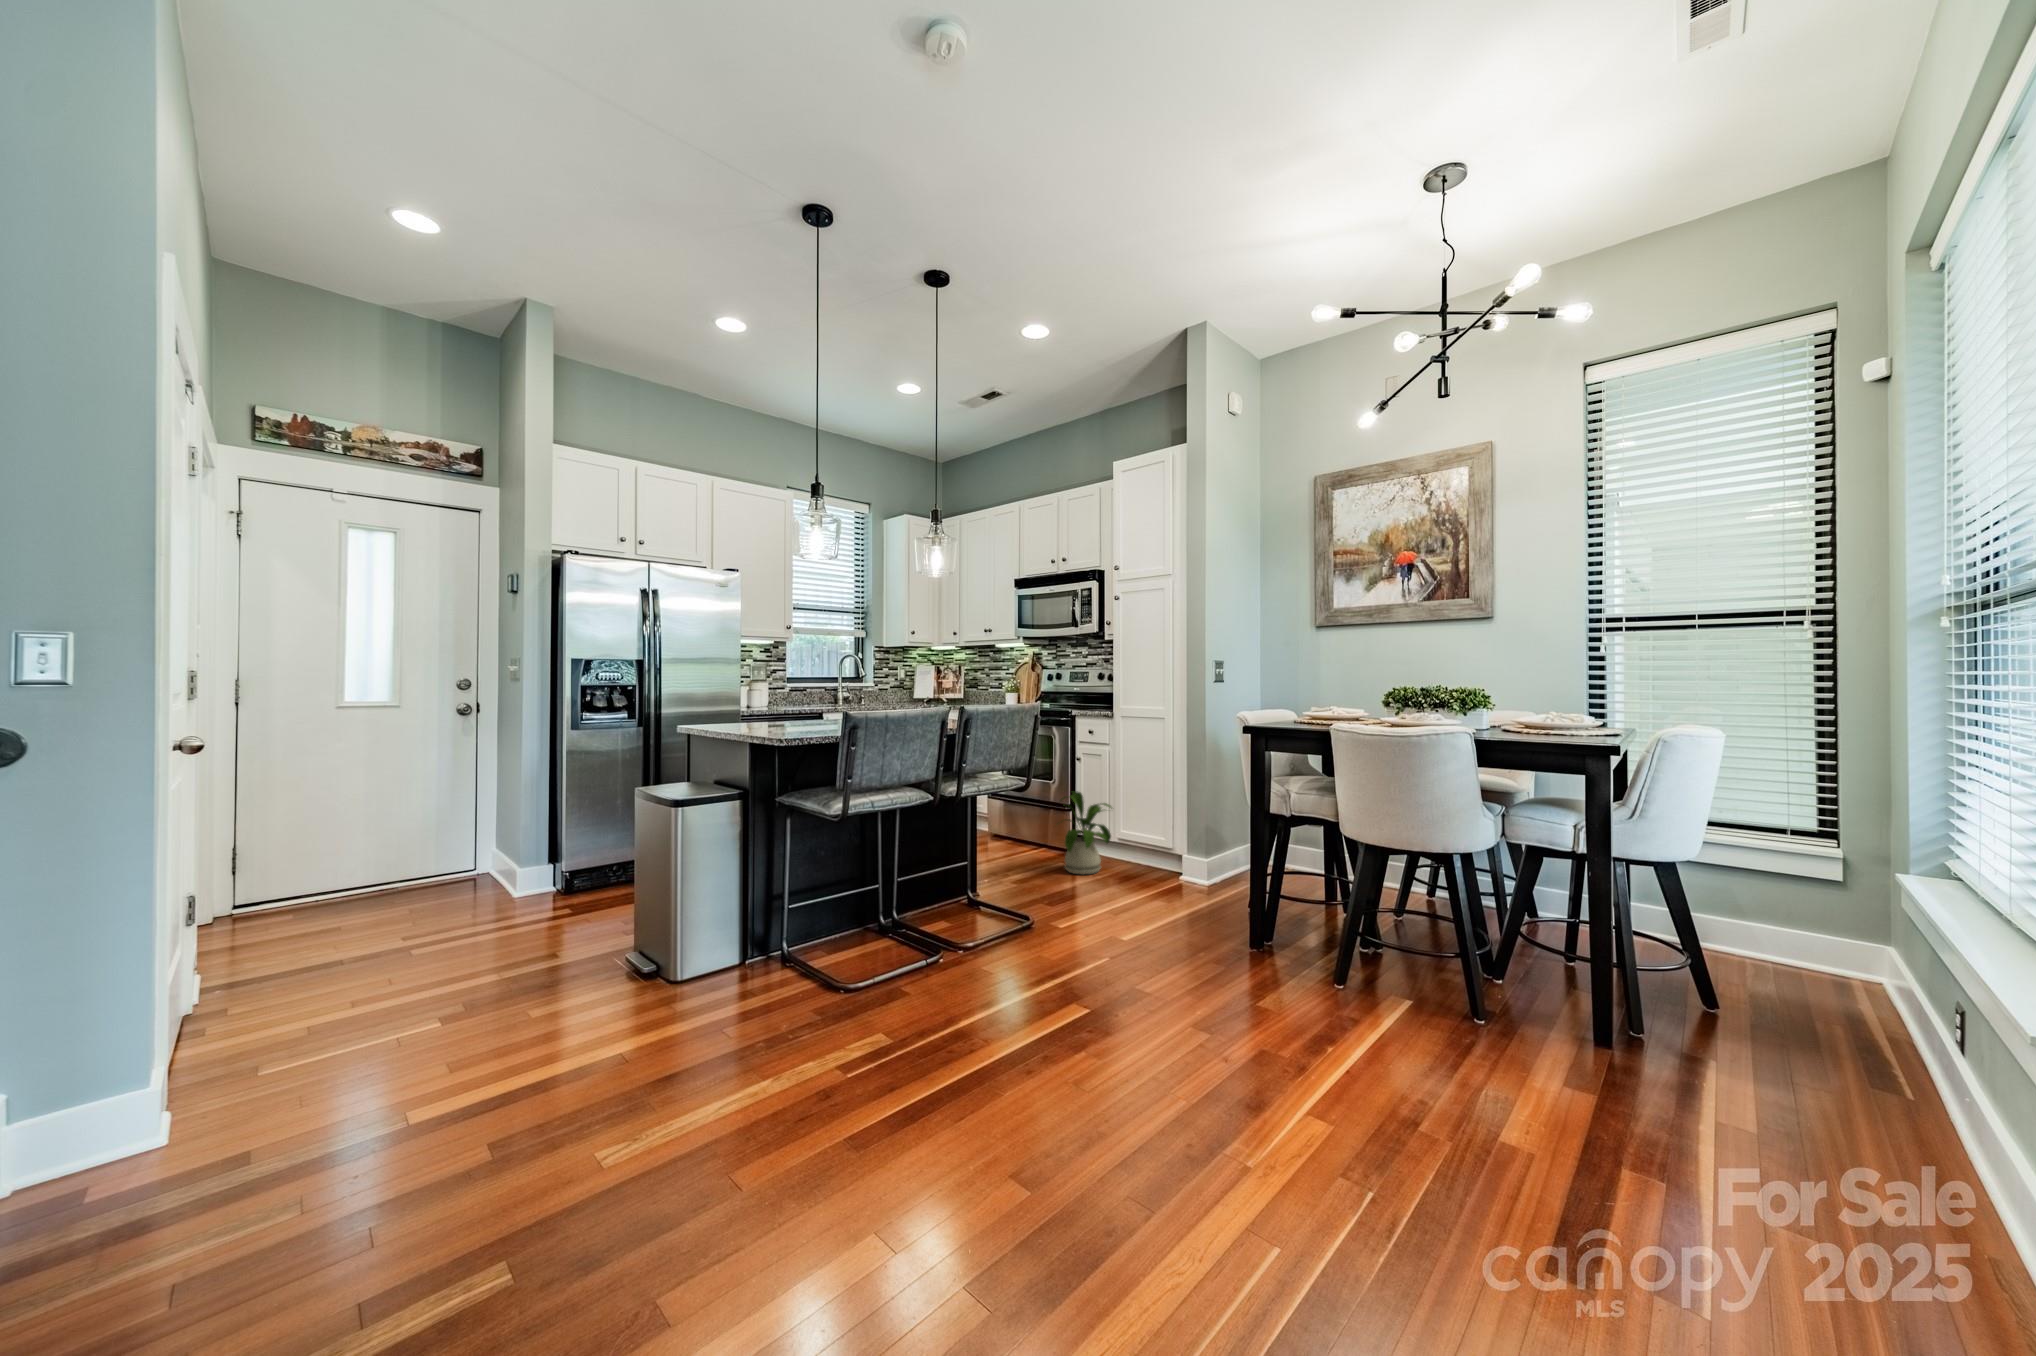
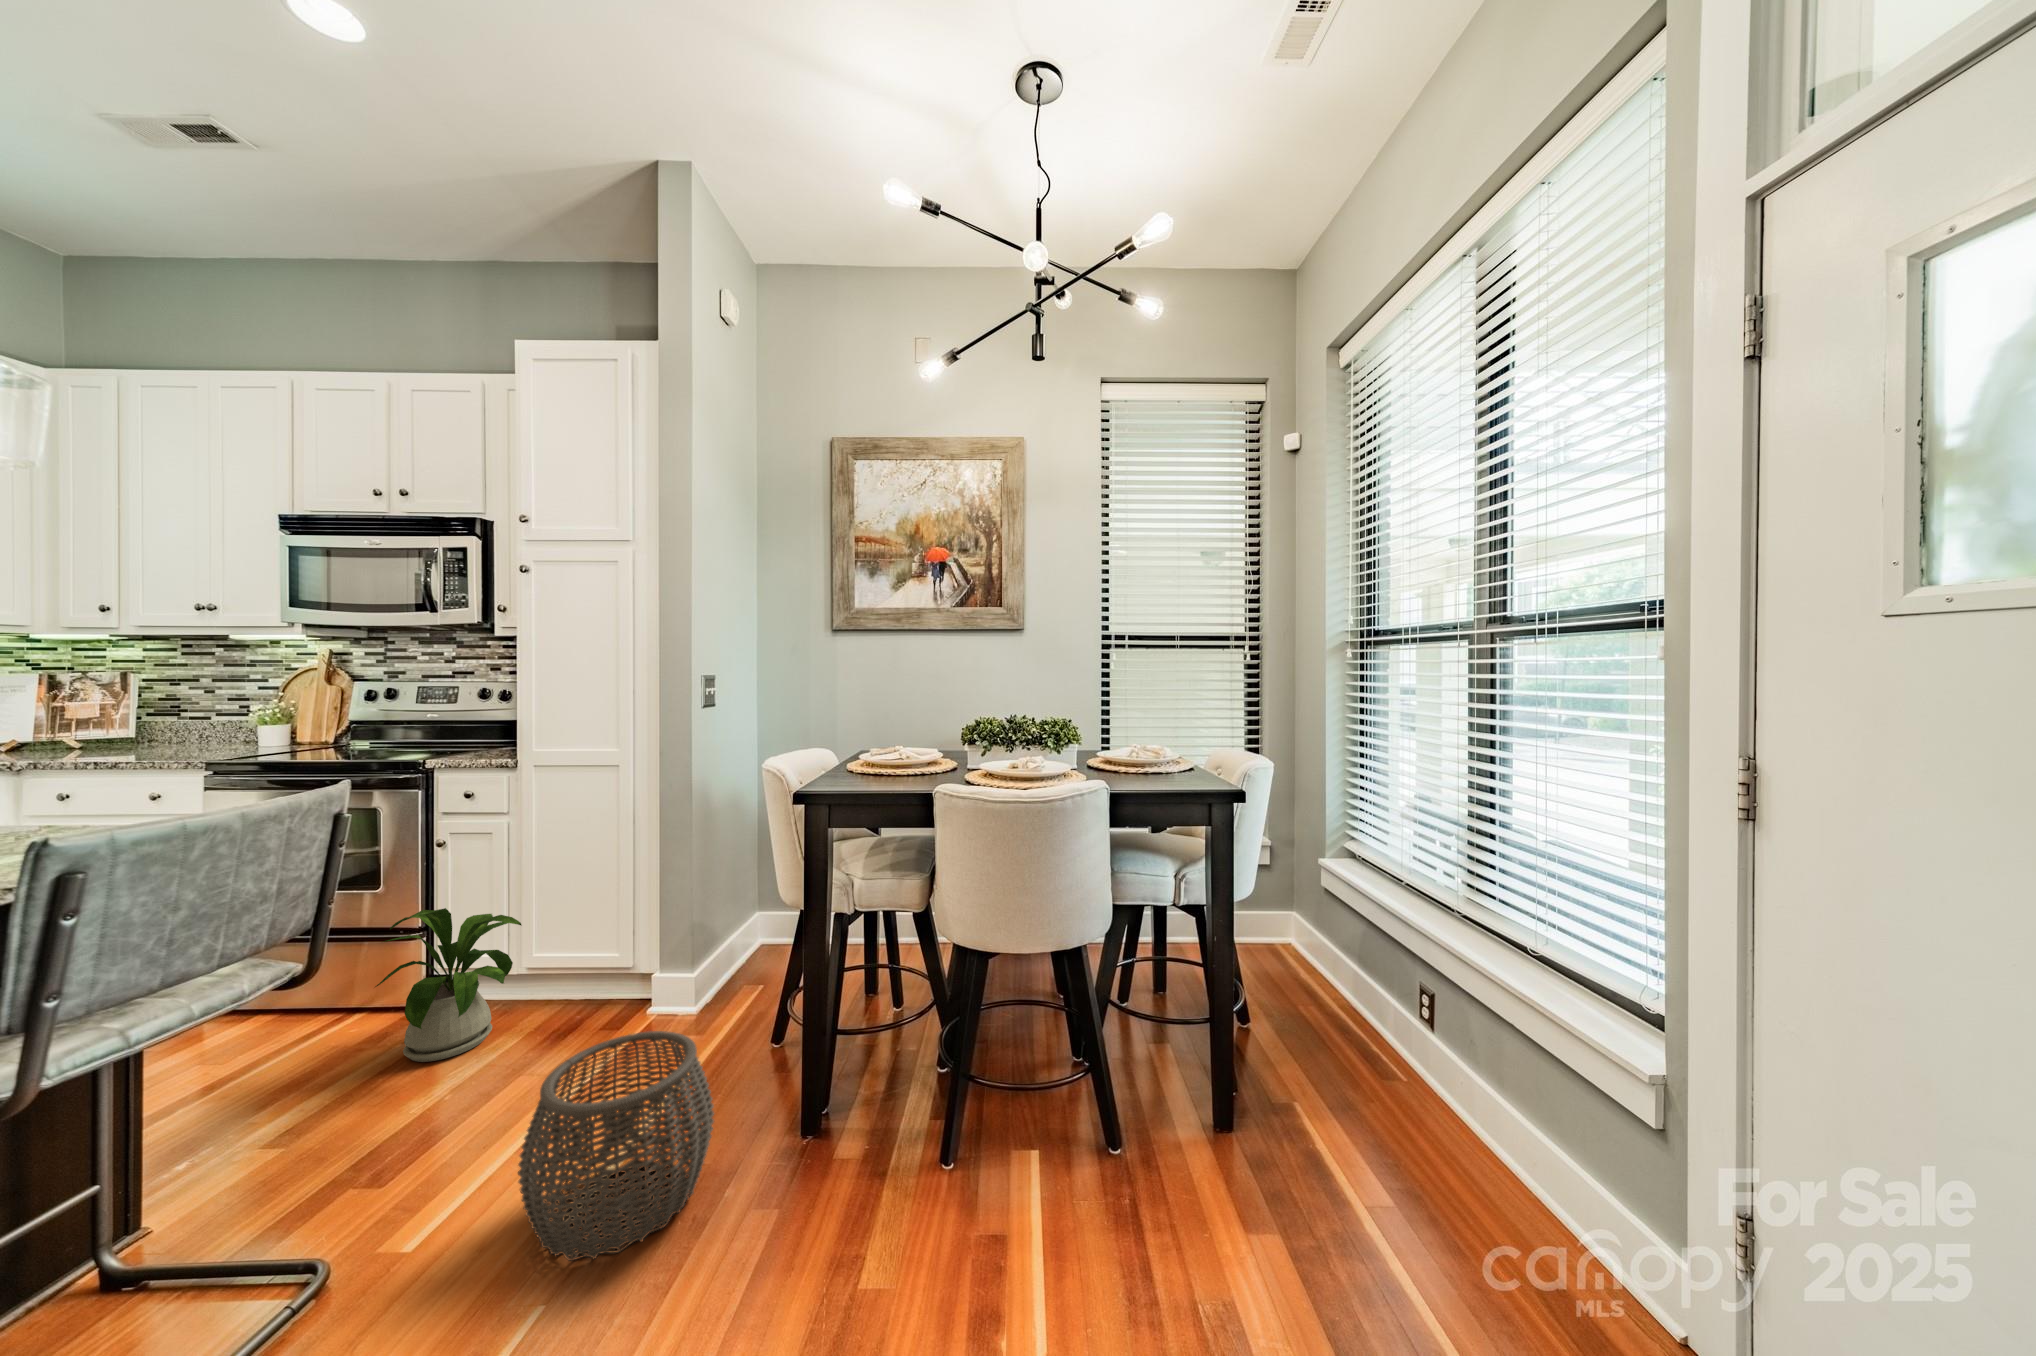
woven basket: none [1103,856,1189,947] -> present [518,1031,714,1261]

